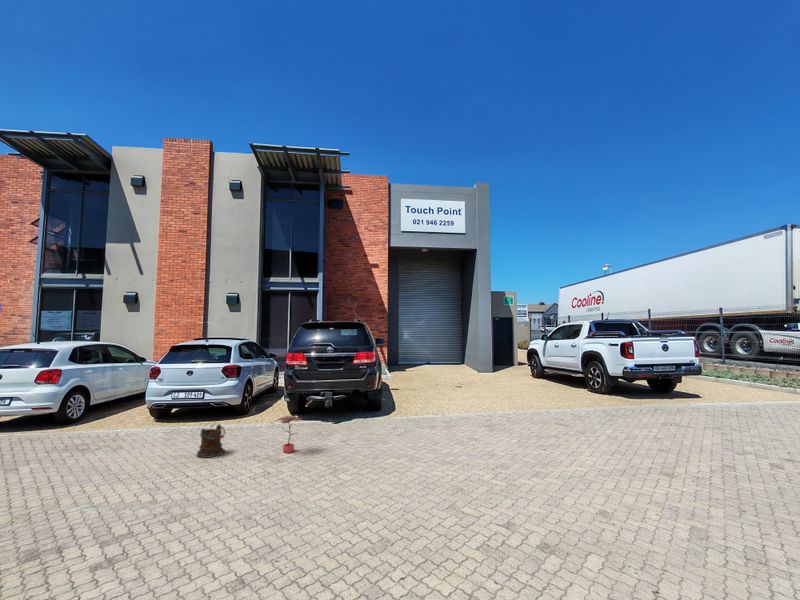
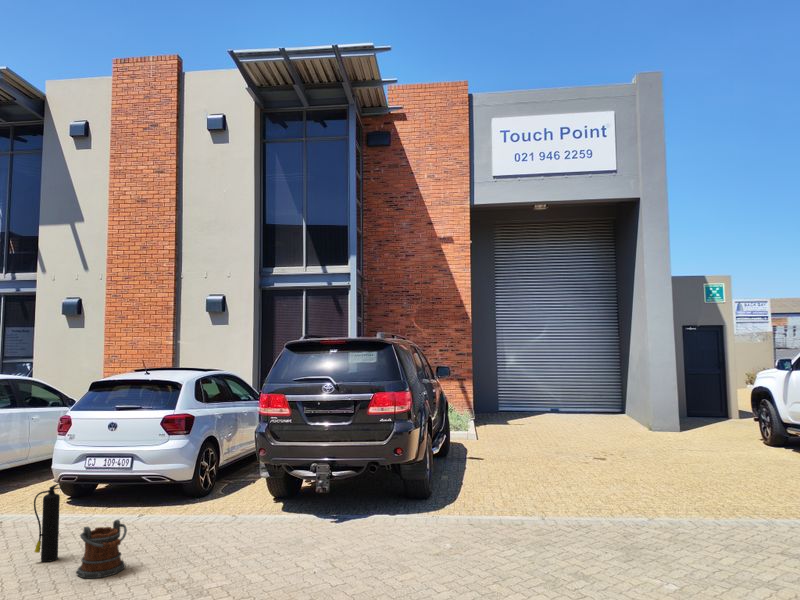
fire extinguisher: none [164,404,183,451] -> present [34,482,66,562]
potted plant: present [277,416,302,453] -> none [206,510,251,578]

